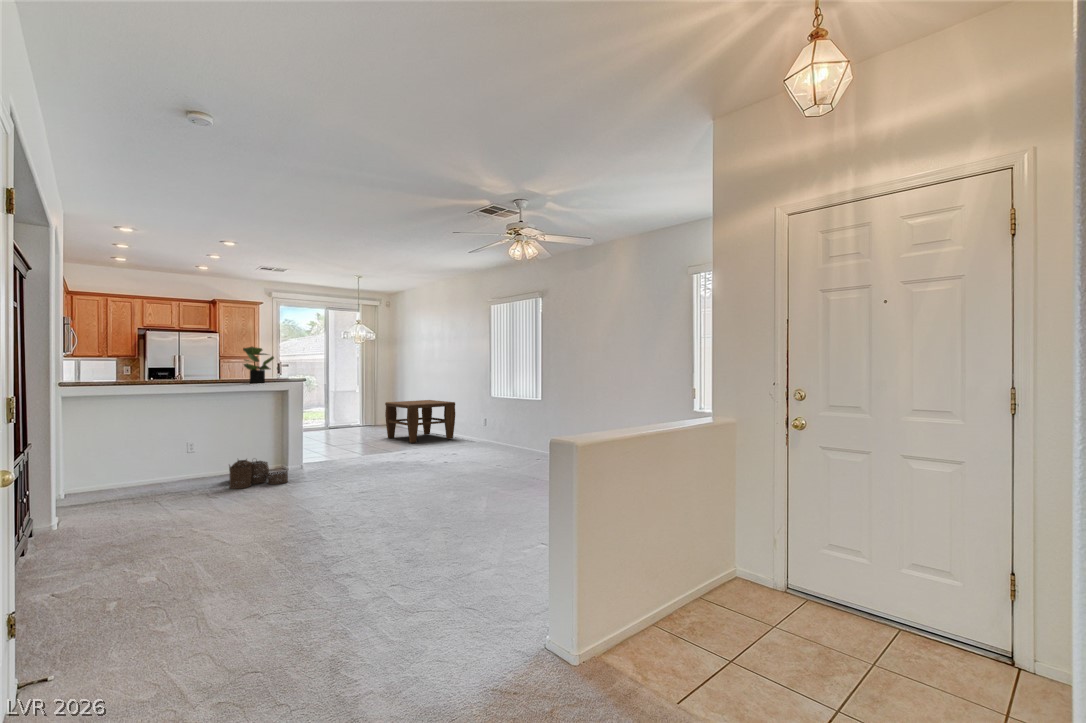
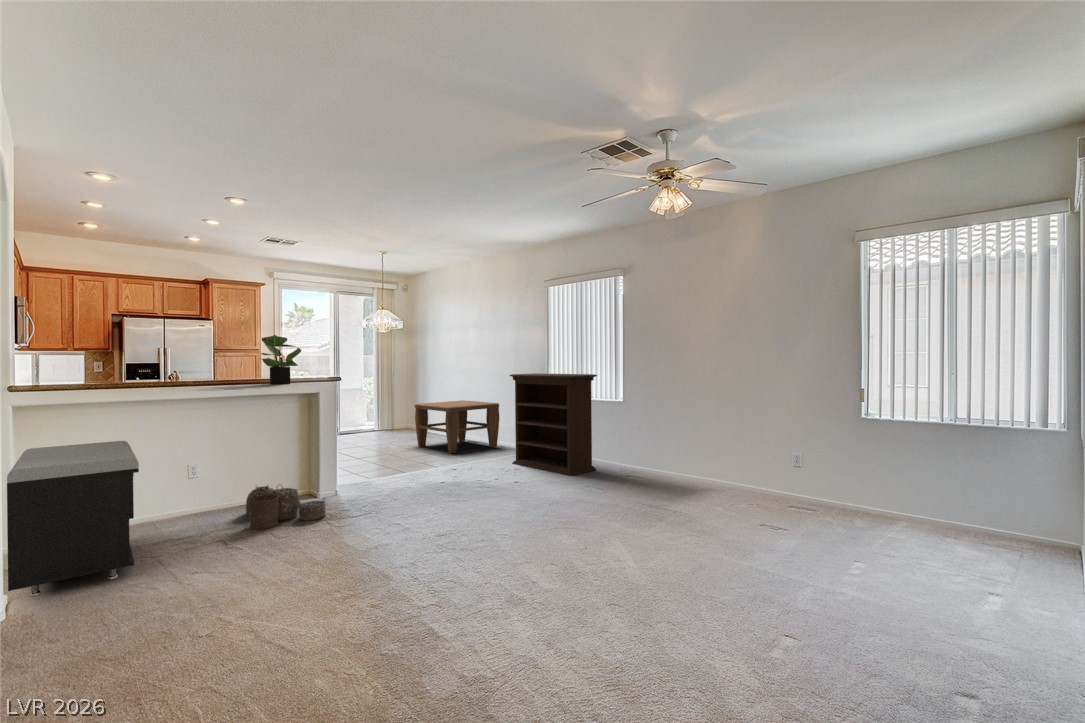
bookshelf: none [454,377,521,459] -> present [510,373,597,476]
storage bench: none [58,422,146,521] -> present [7,441,139,596]

